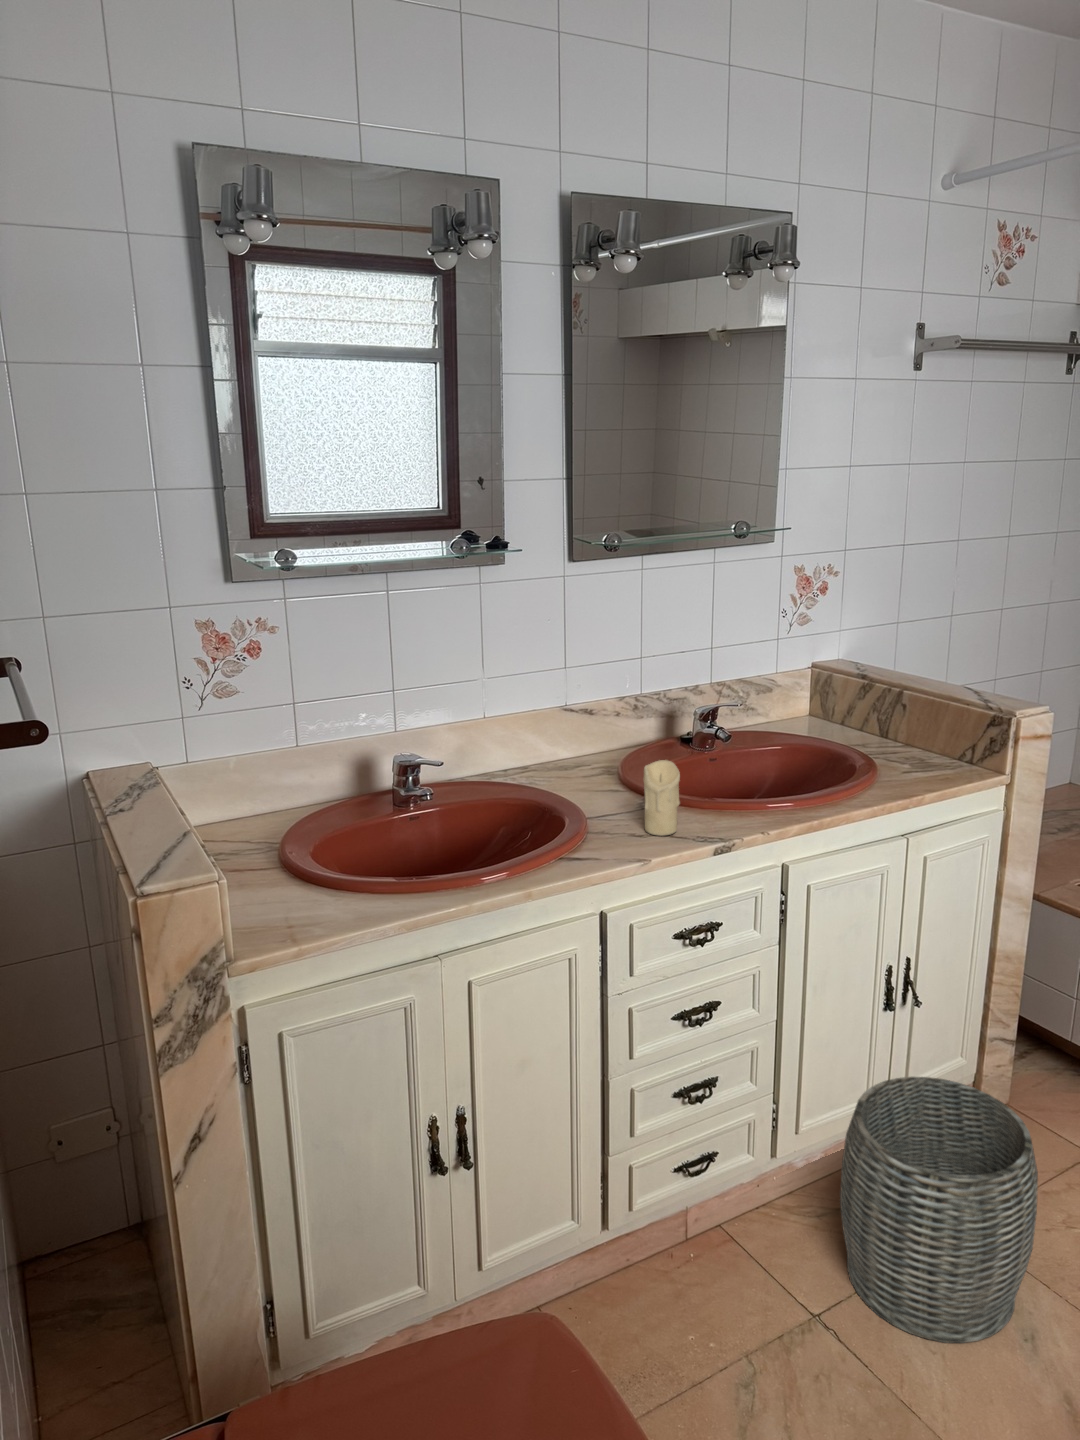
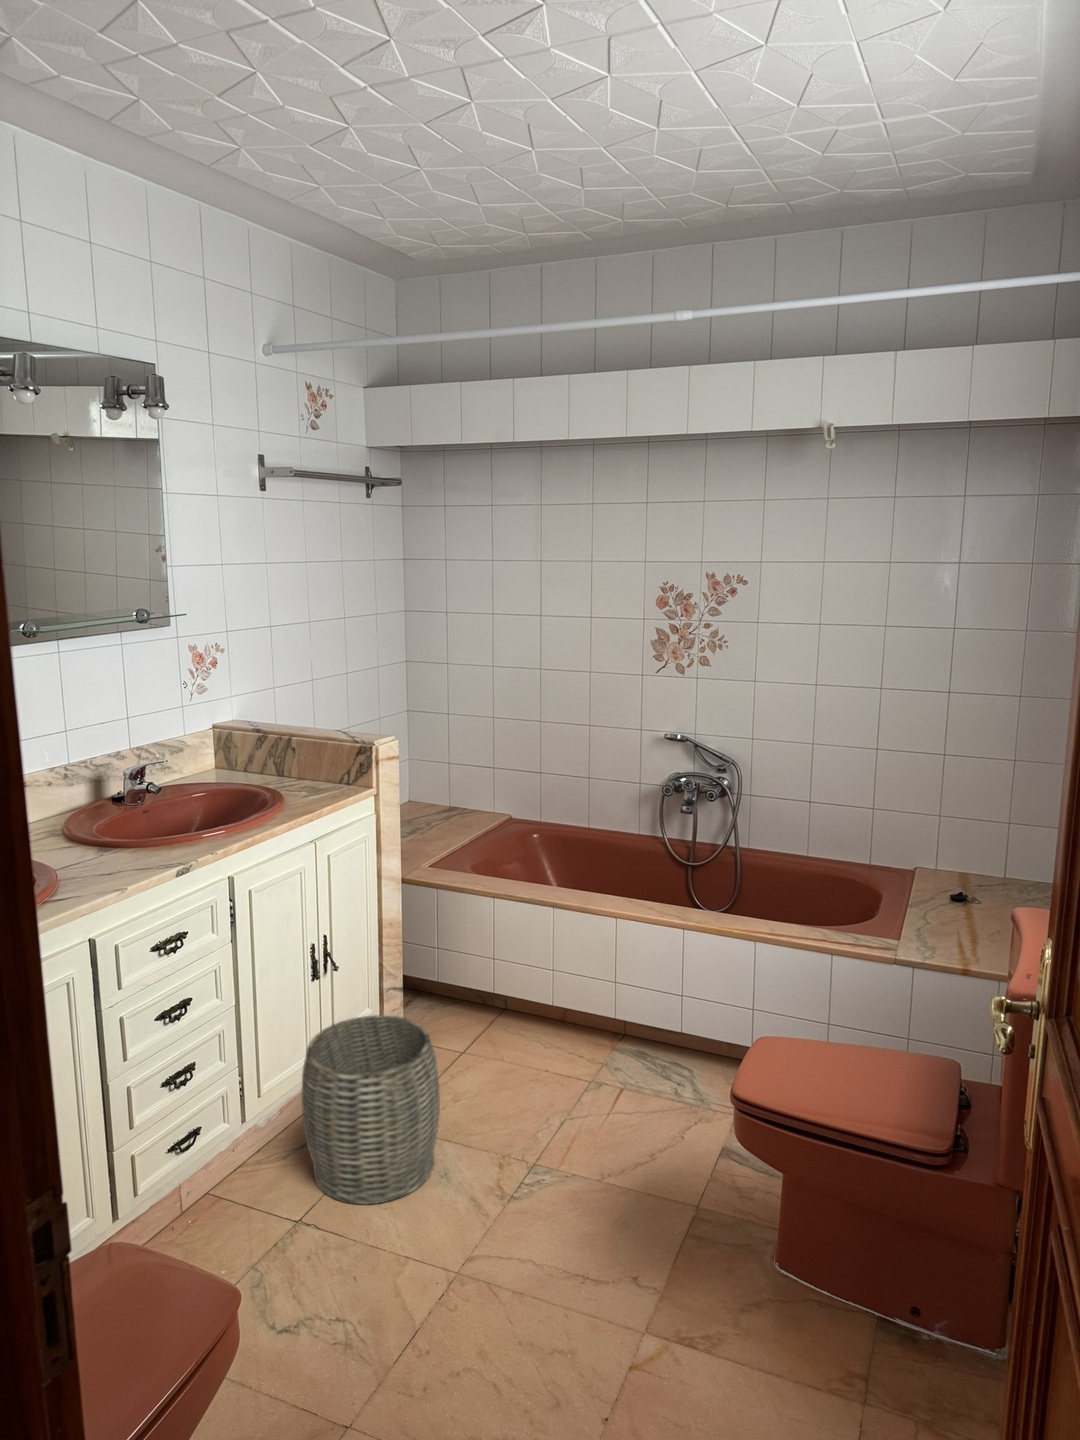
candle: present [644,760,680,836] -> none [106,807,140,870]

